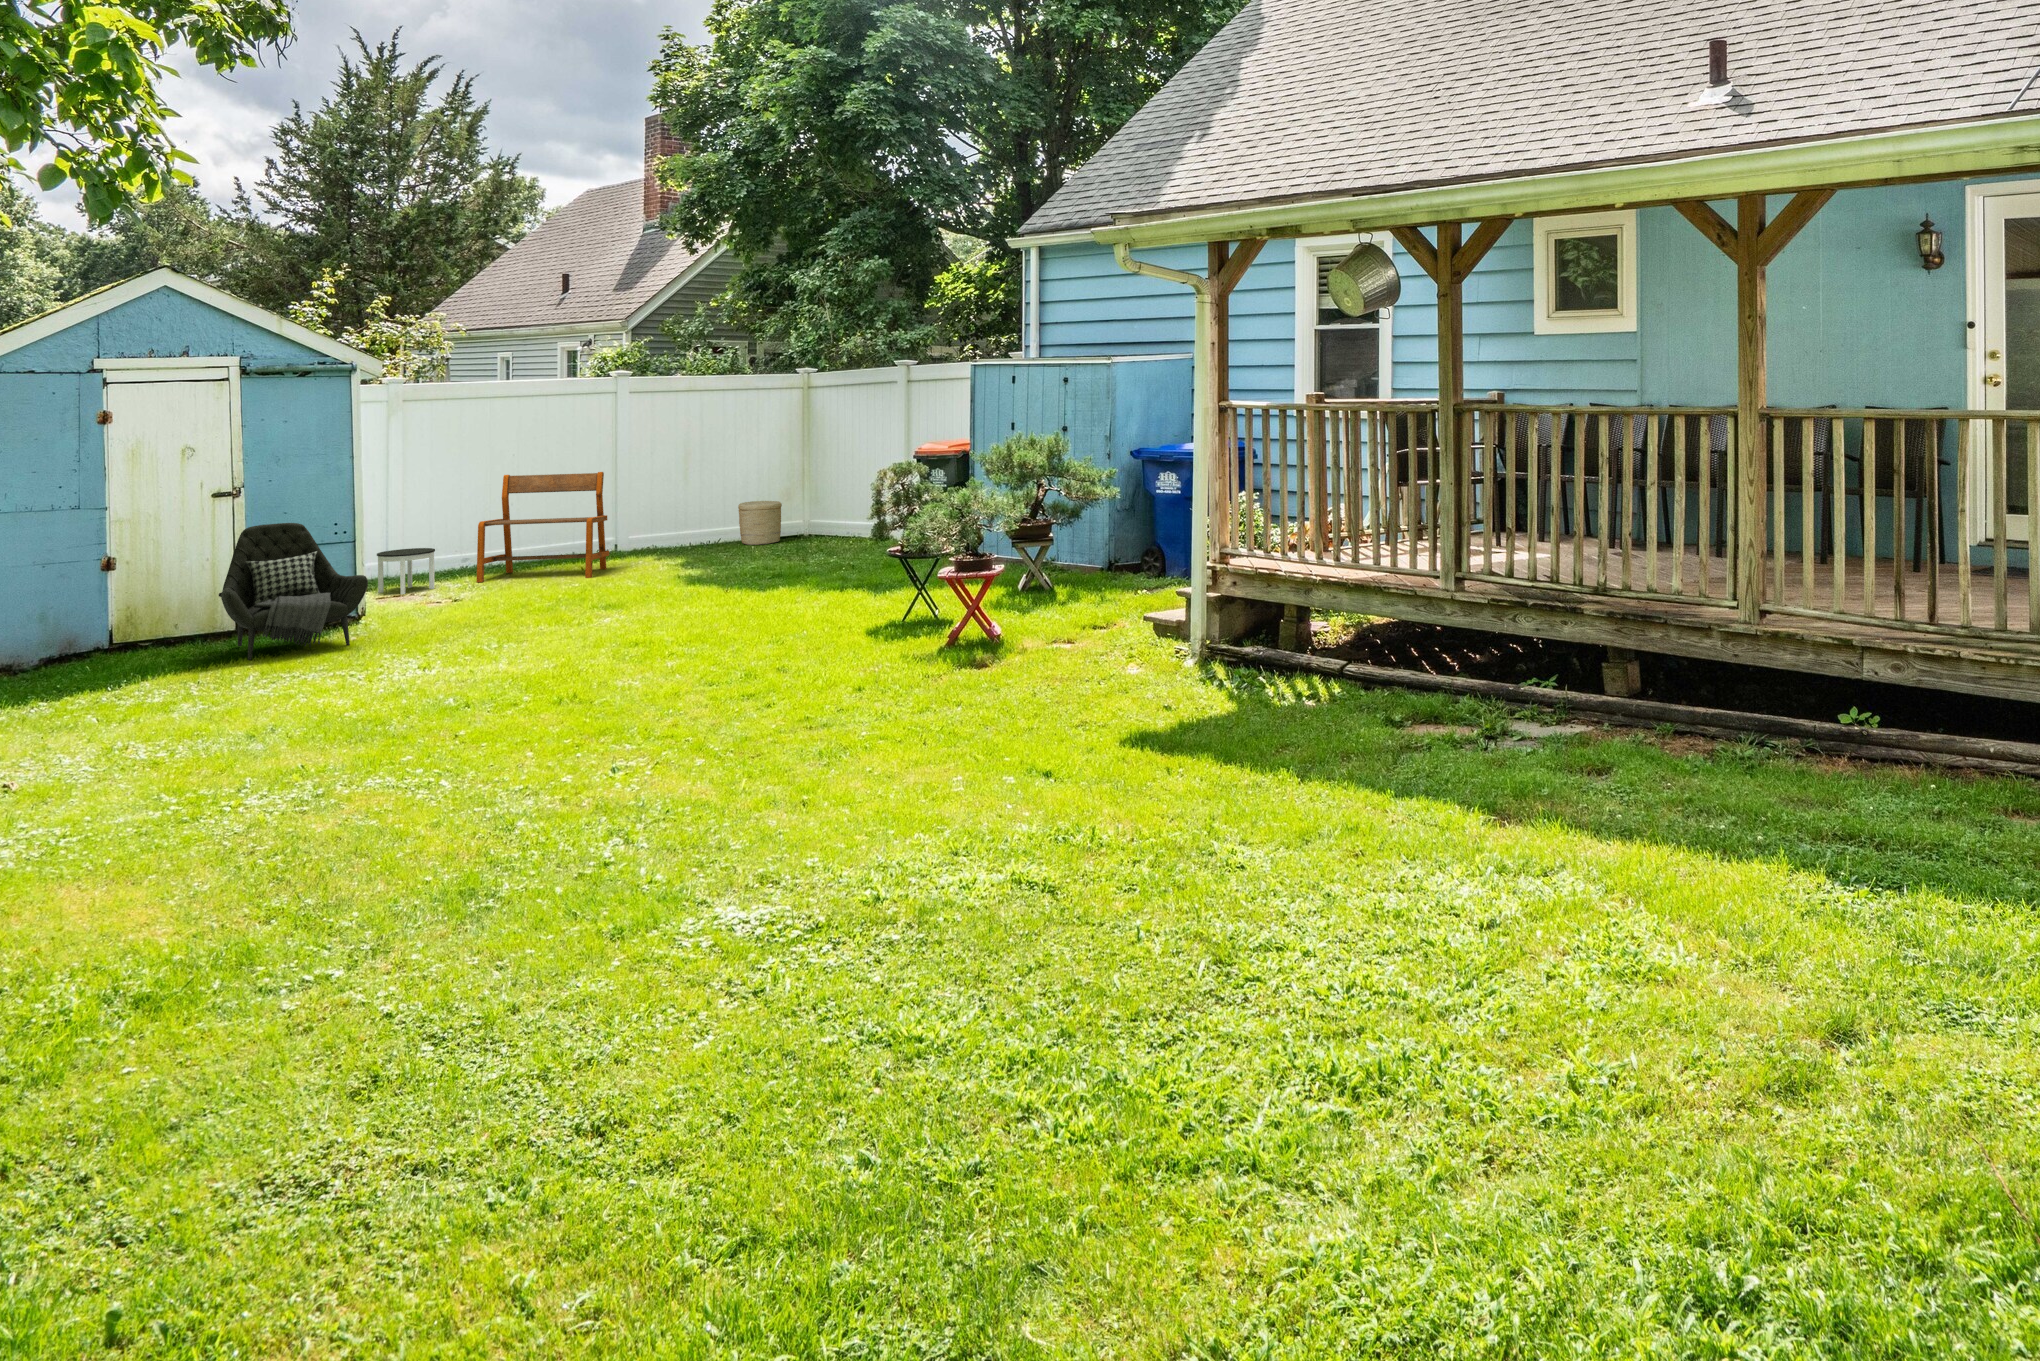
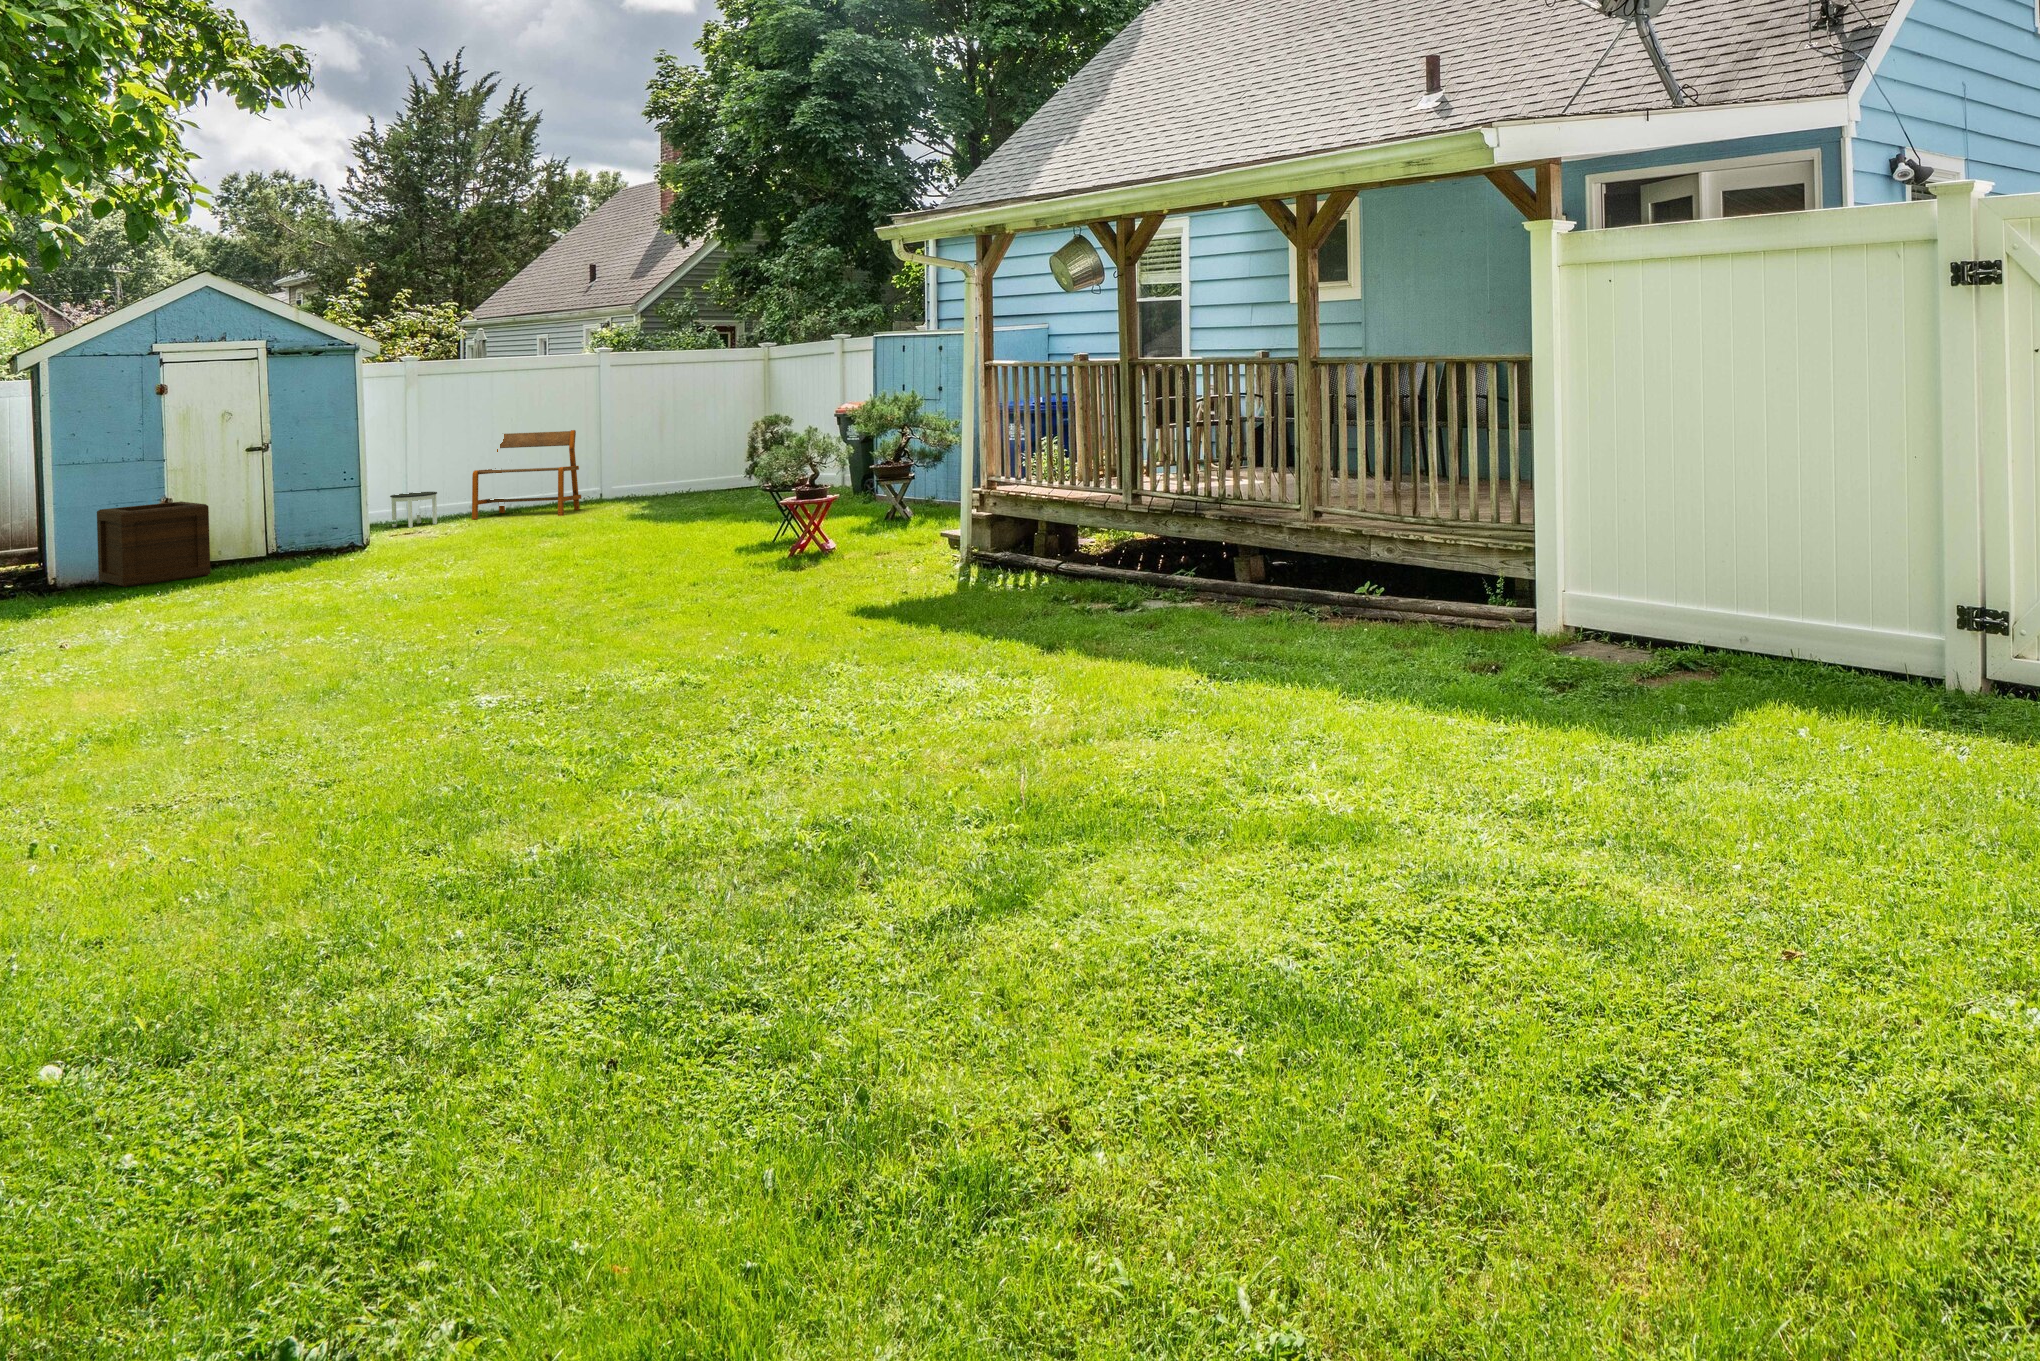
woven basket: present [738,501,782,545] -> none [699,456,736,492]
armchair: present [219,523,368,660] -> none [250,466,362,568]
wooden crate: none [13,573,169,693] -> present [97,502,210,587]

